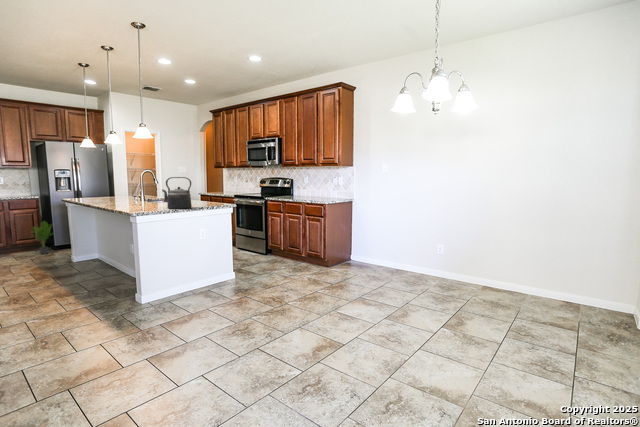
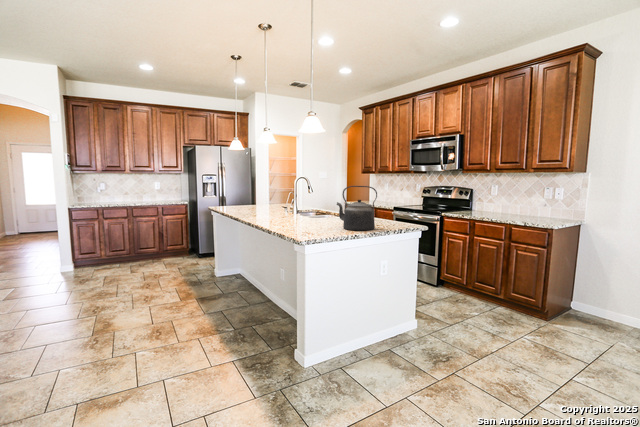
potted plant: present [33,222,51,254] -> none [179,227,202,263]

